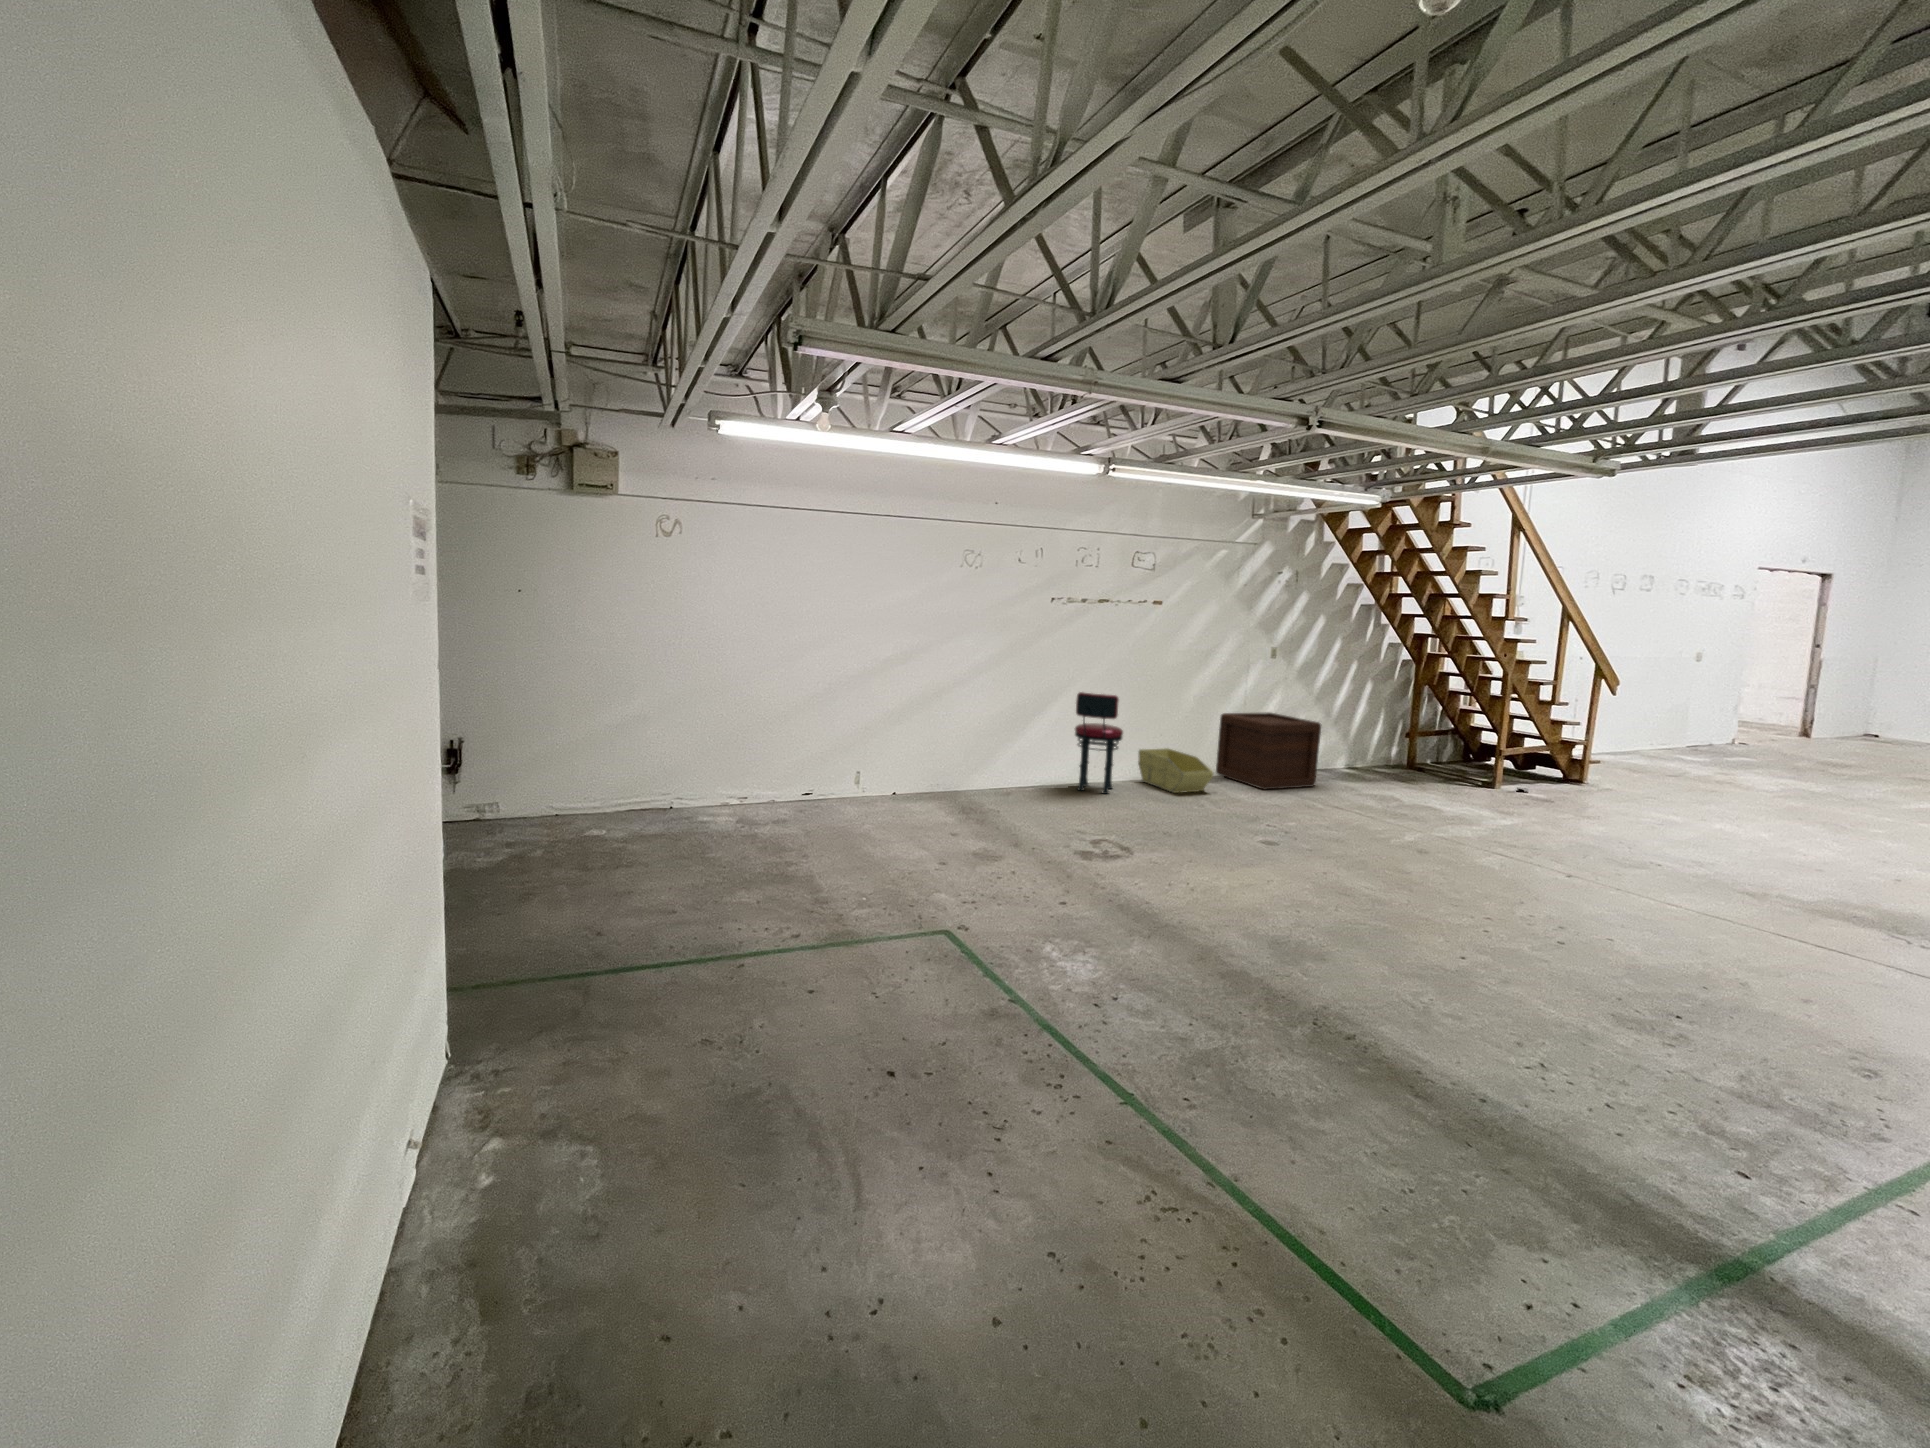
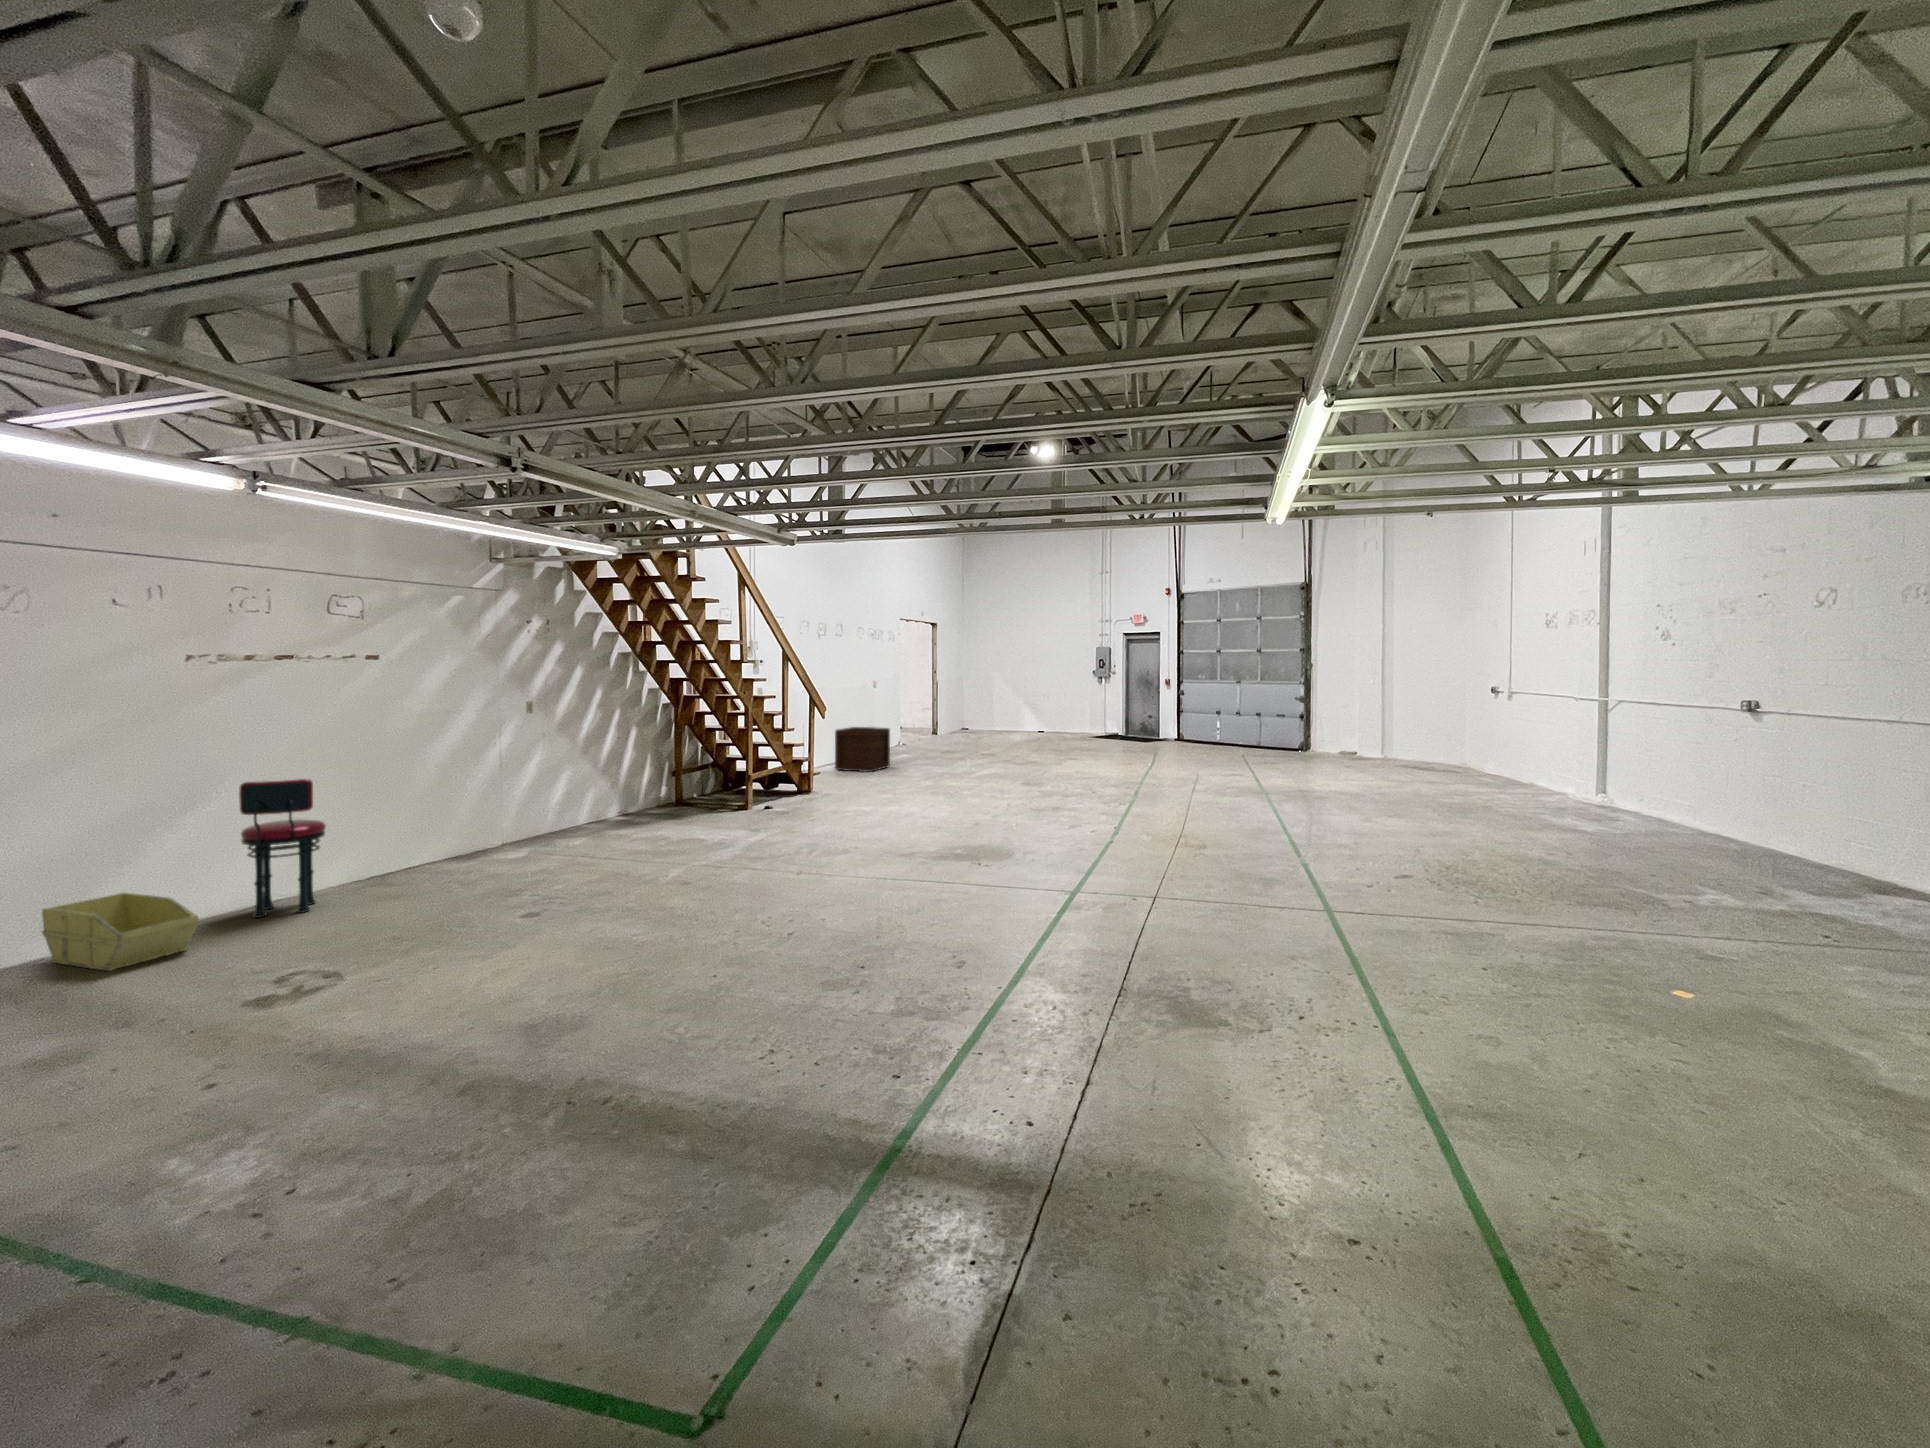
wooden crate: present [1216,712,1321,790] -> present [835,727,890,772]
storage bin: present [1138,748,1213,793] -> present [42,892,199,971]

